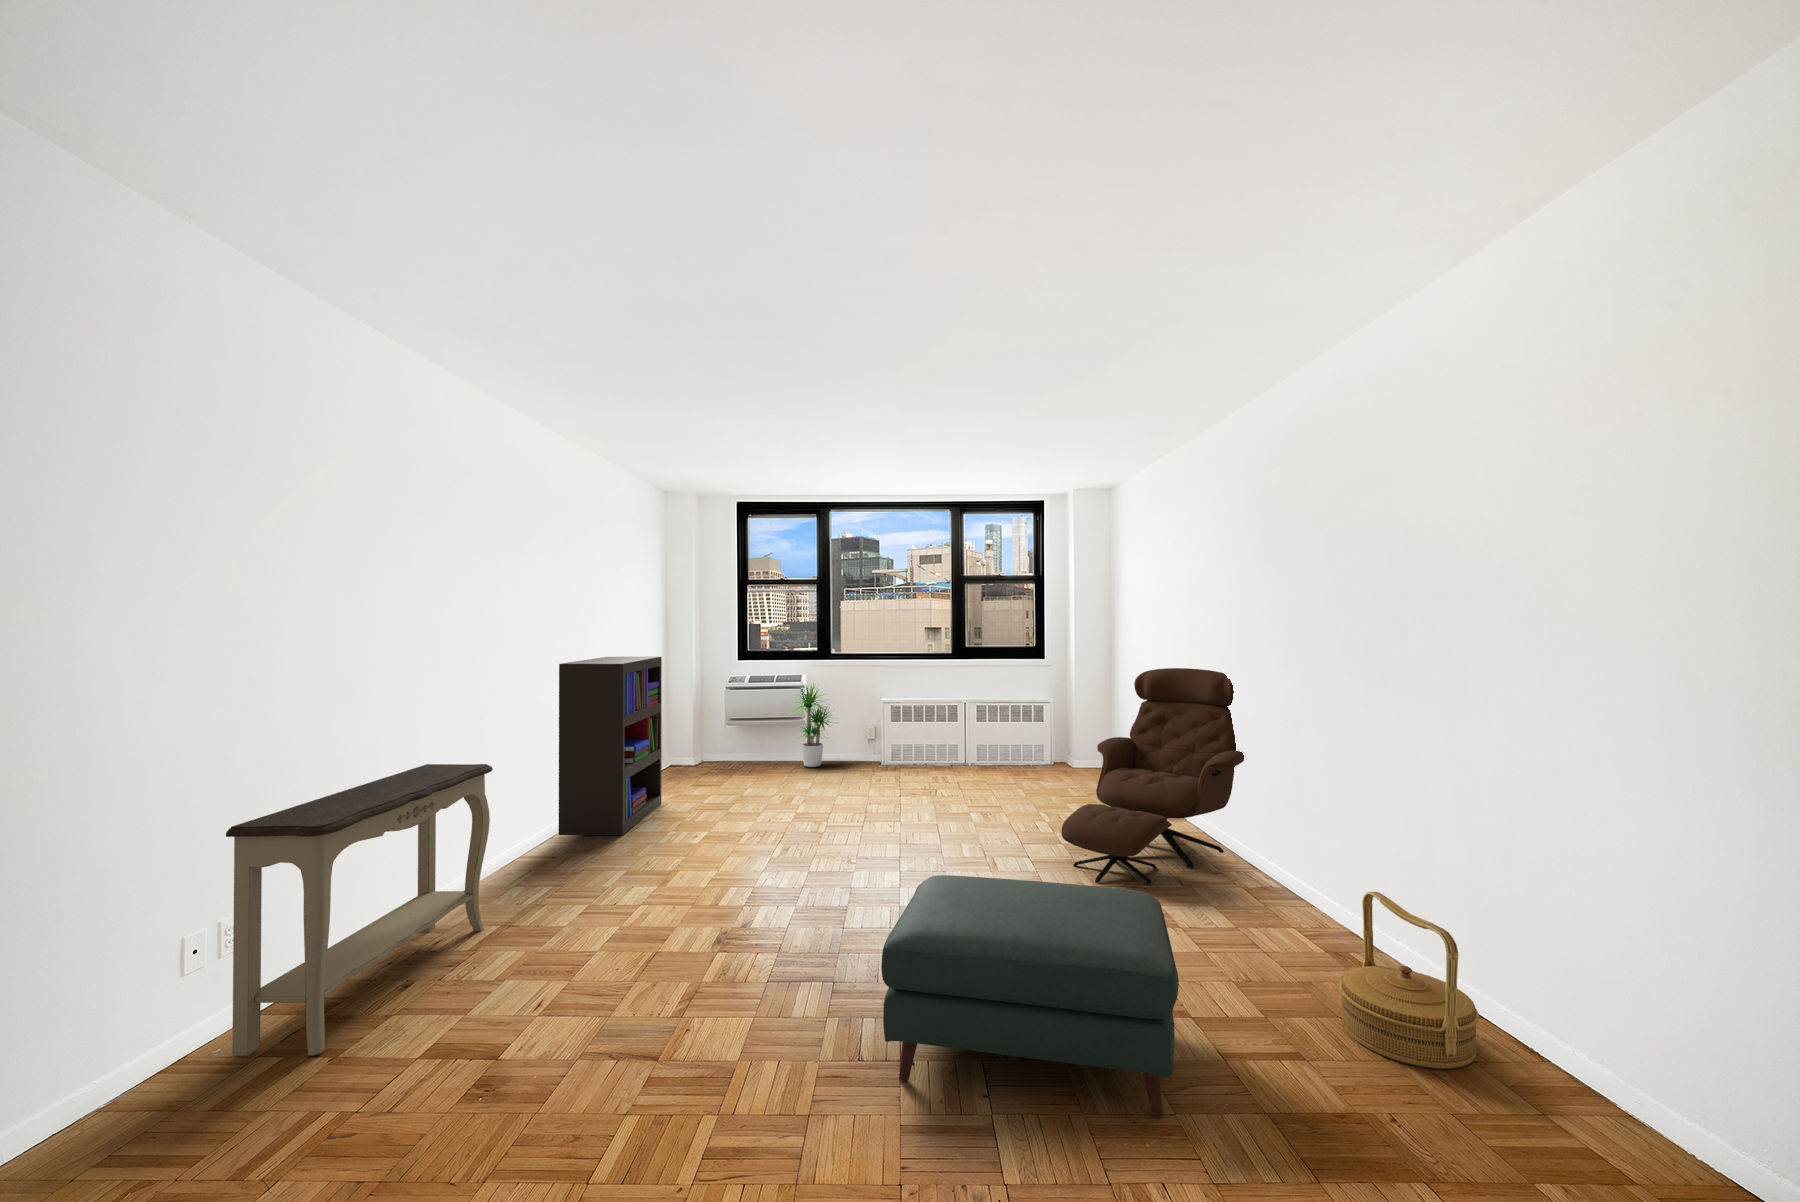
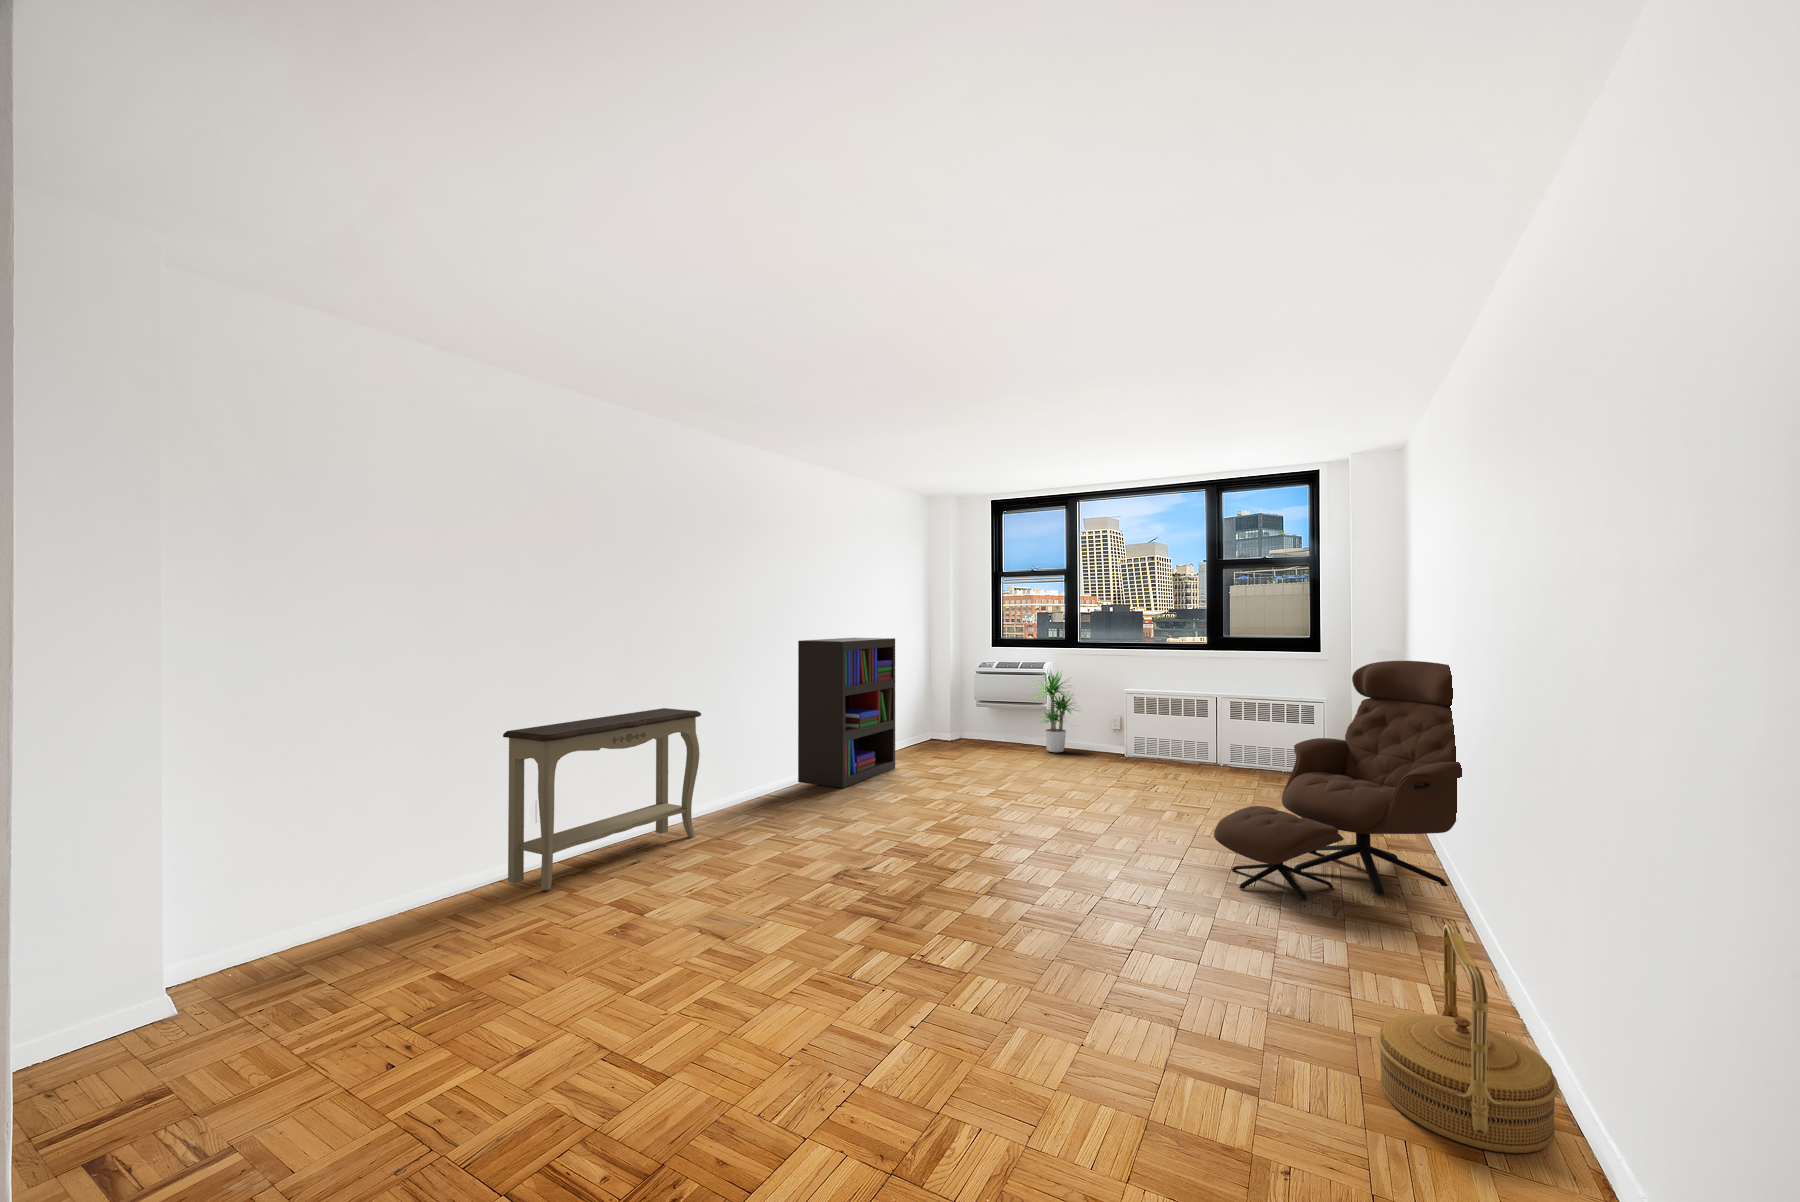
ottoman: present [881,875,1179,1118] -> none [856,835,1165,1086]

